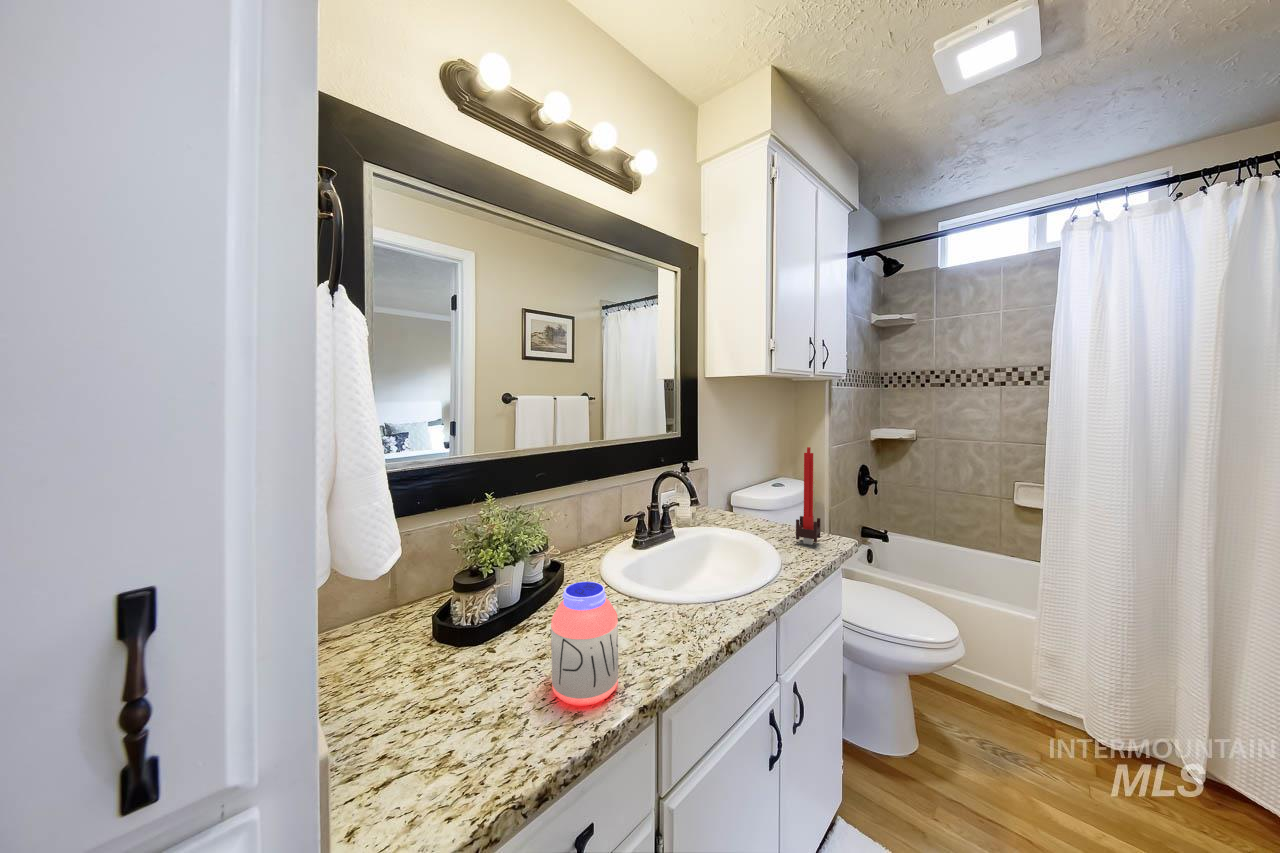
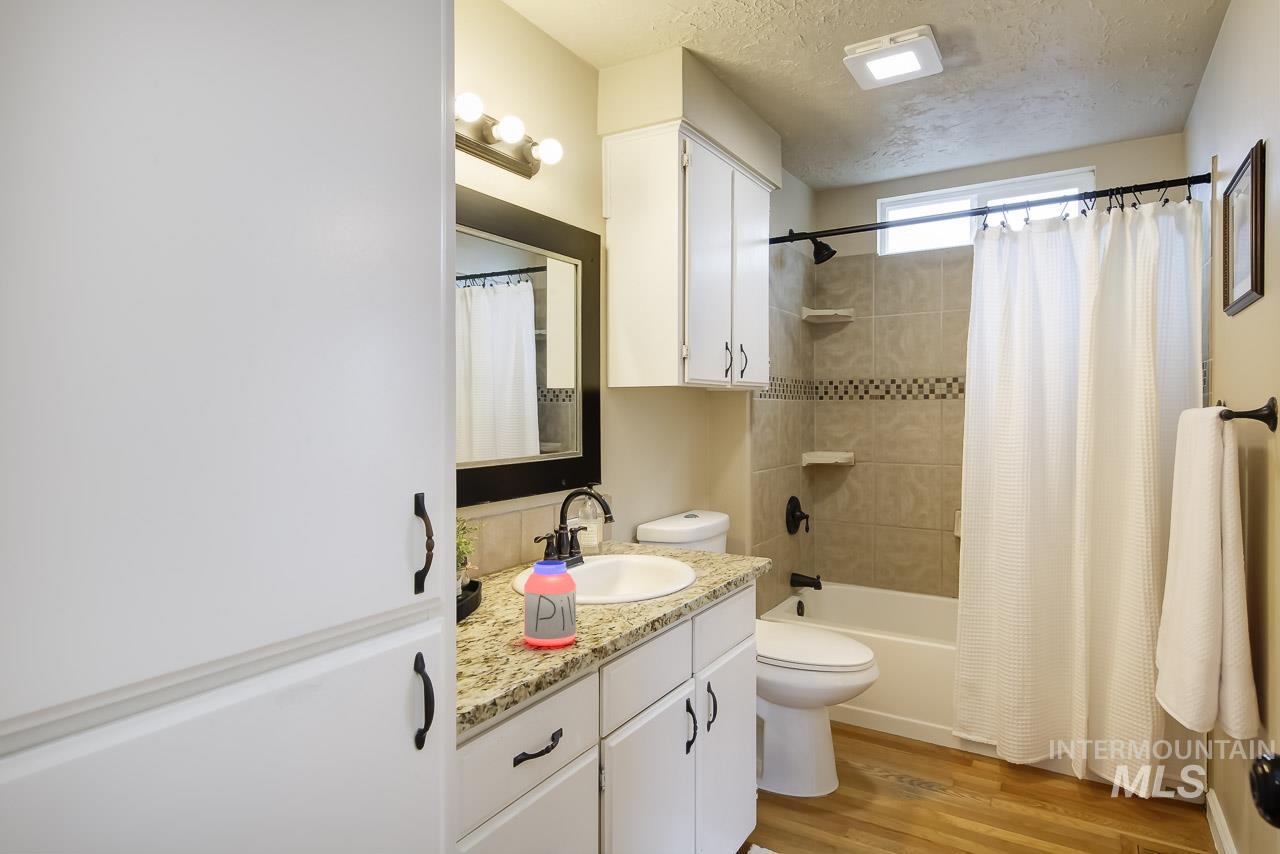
candle: present [796,447,820,545] -> none [709,464,732,563]

